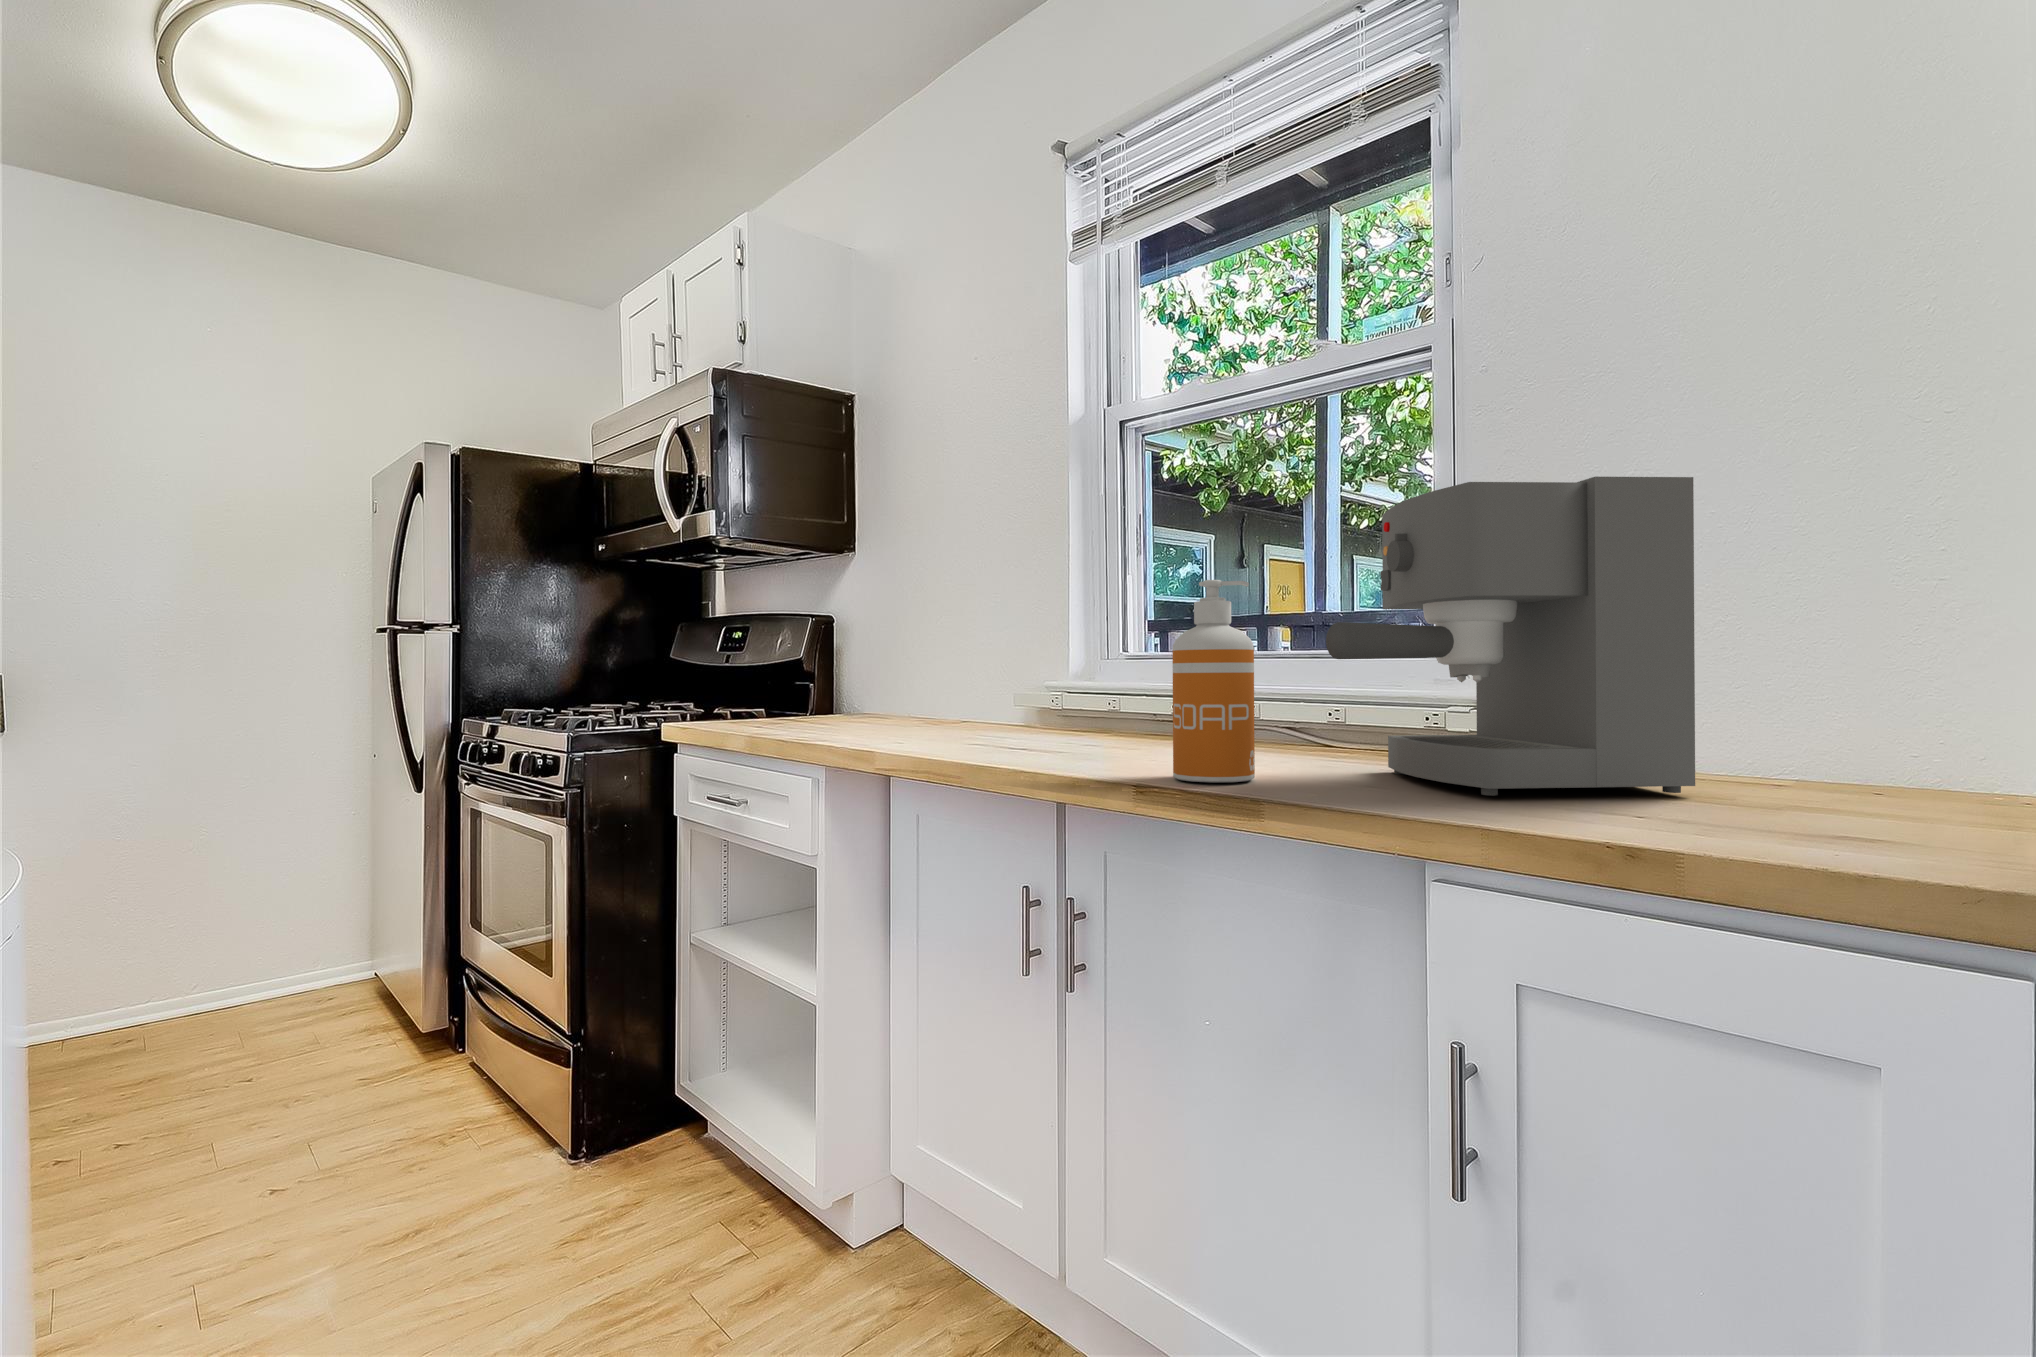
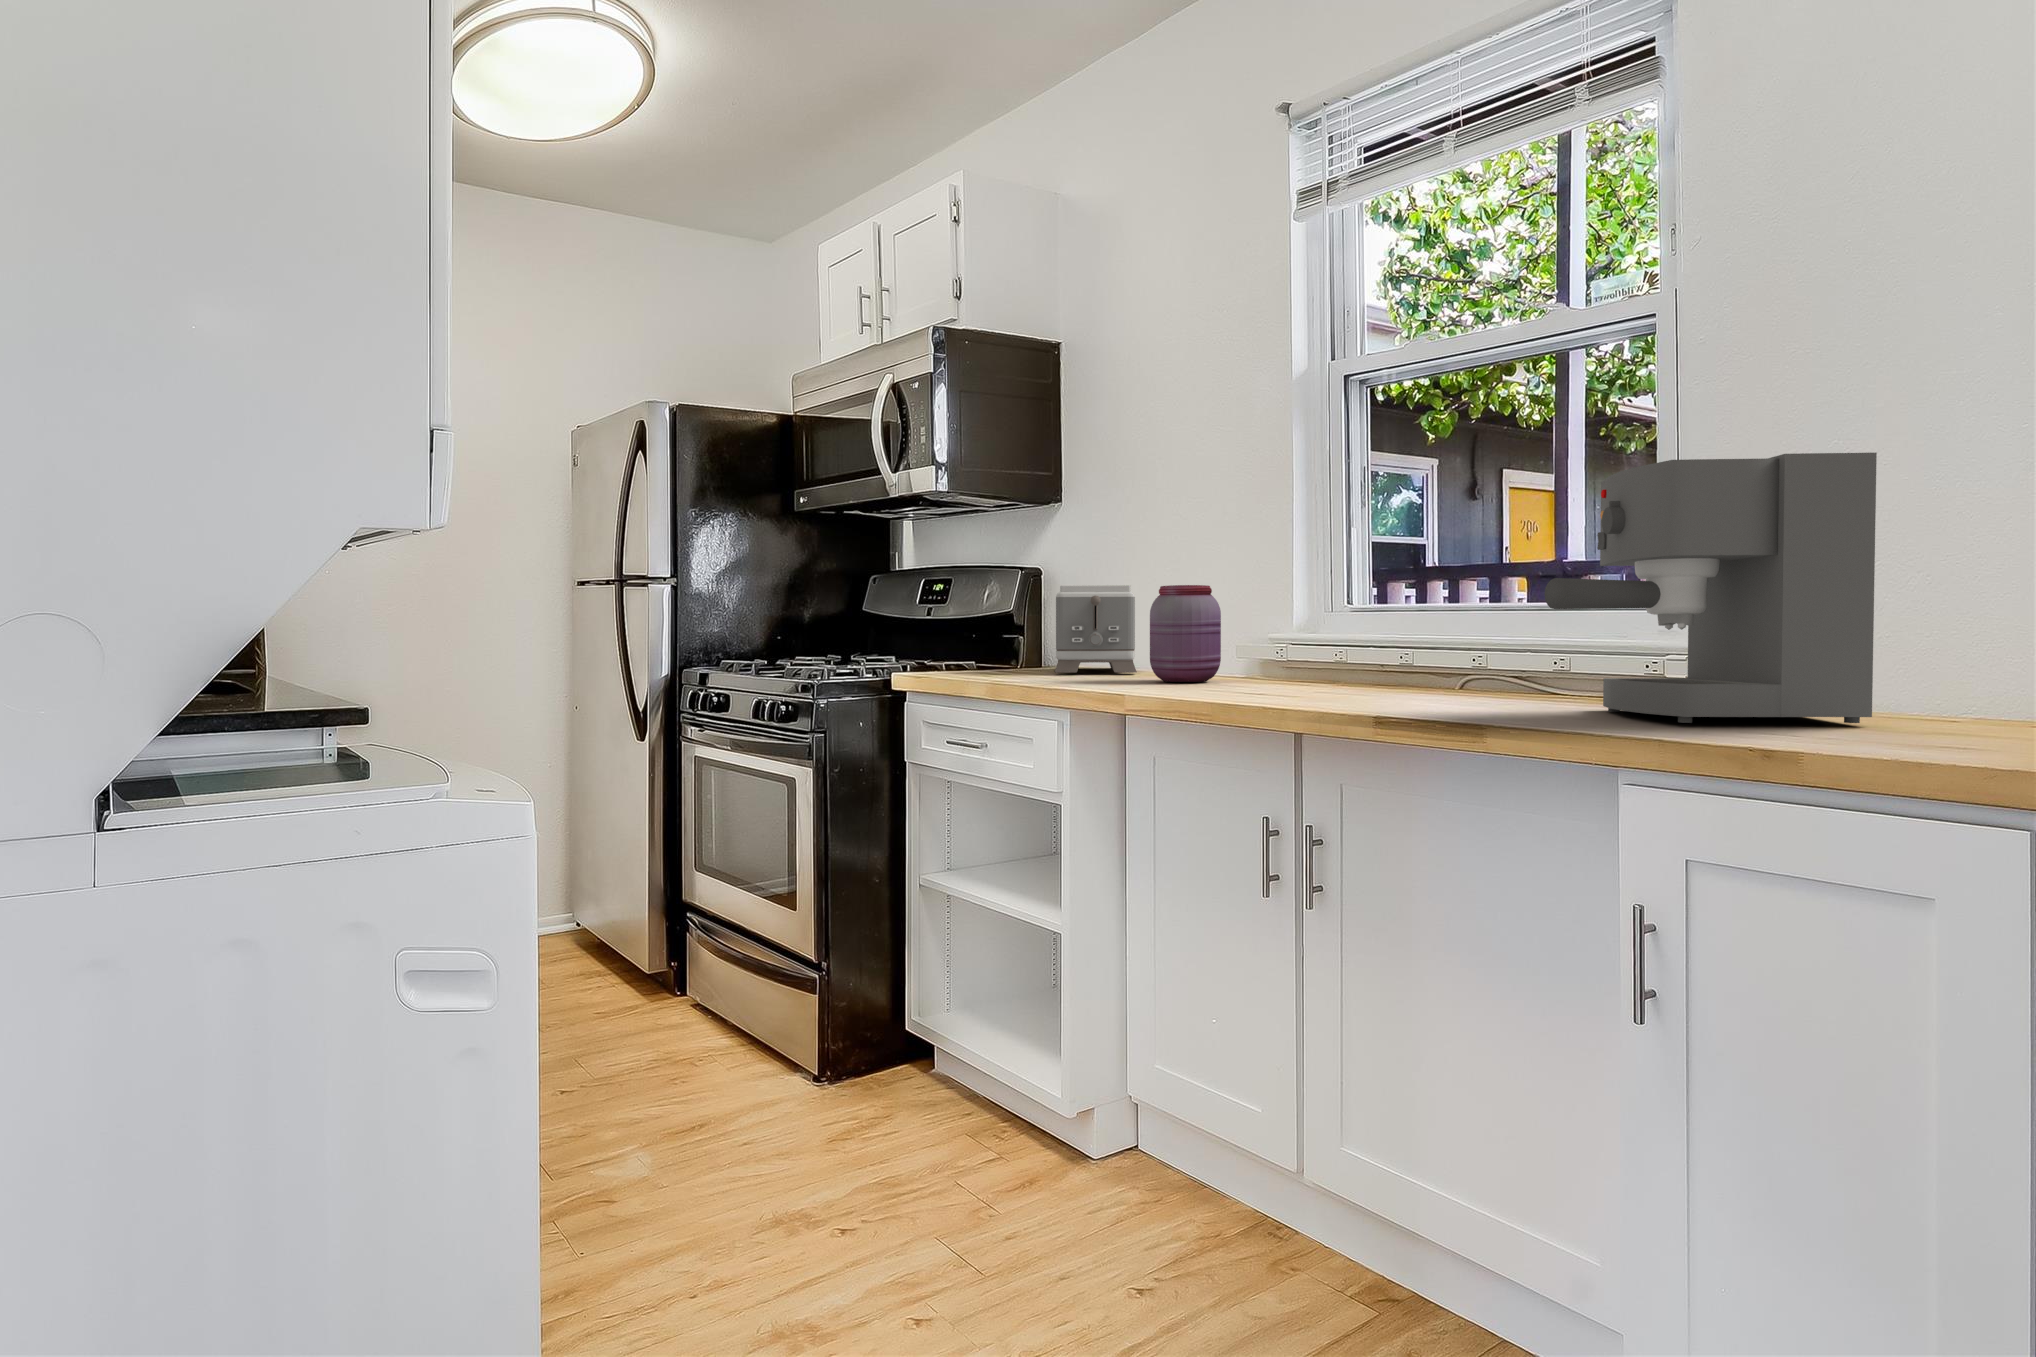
soap dispenser: present [1172,580,1255,782] -> none [1407,542,1481,714]
toaster: none [832,630,921,721] -> present [1055,585,1137,673]
jar: none [921,630,995,732] -> present [1150,585,1221,682]

